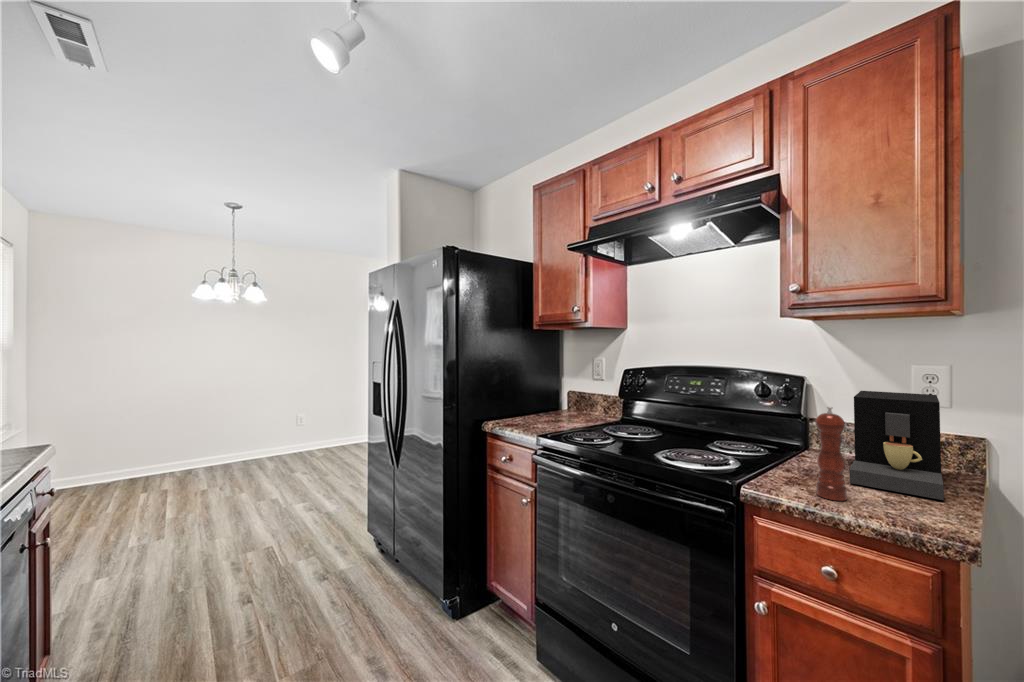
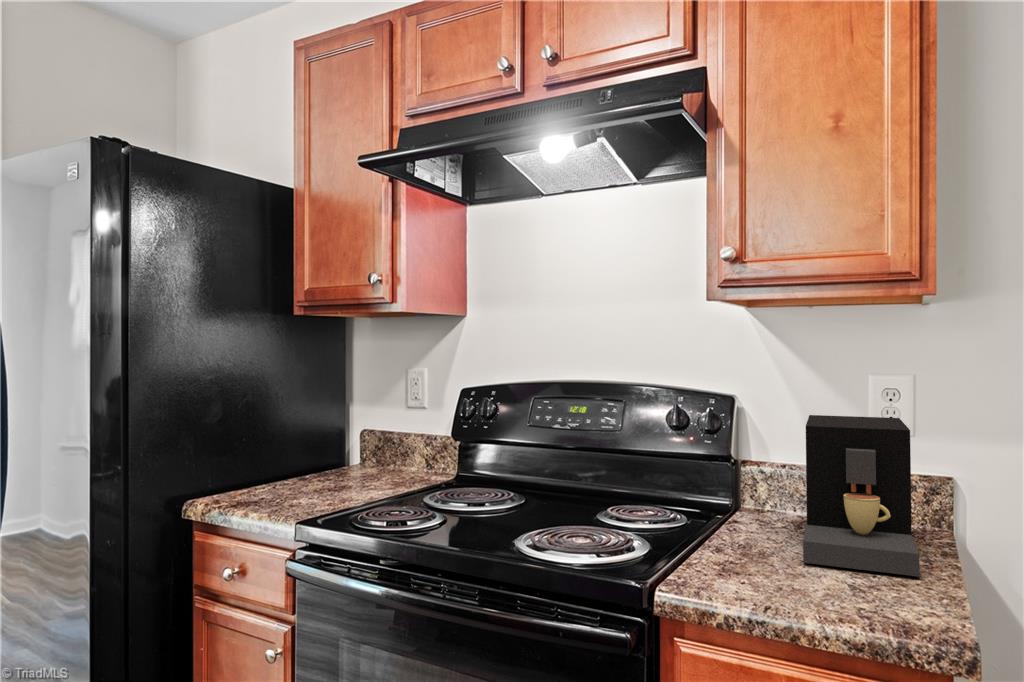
pepper mill: present [816,407,847,501] -> none [763,446,805,597]

